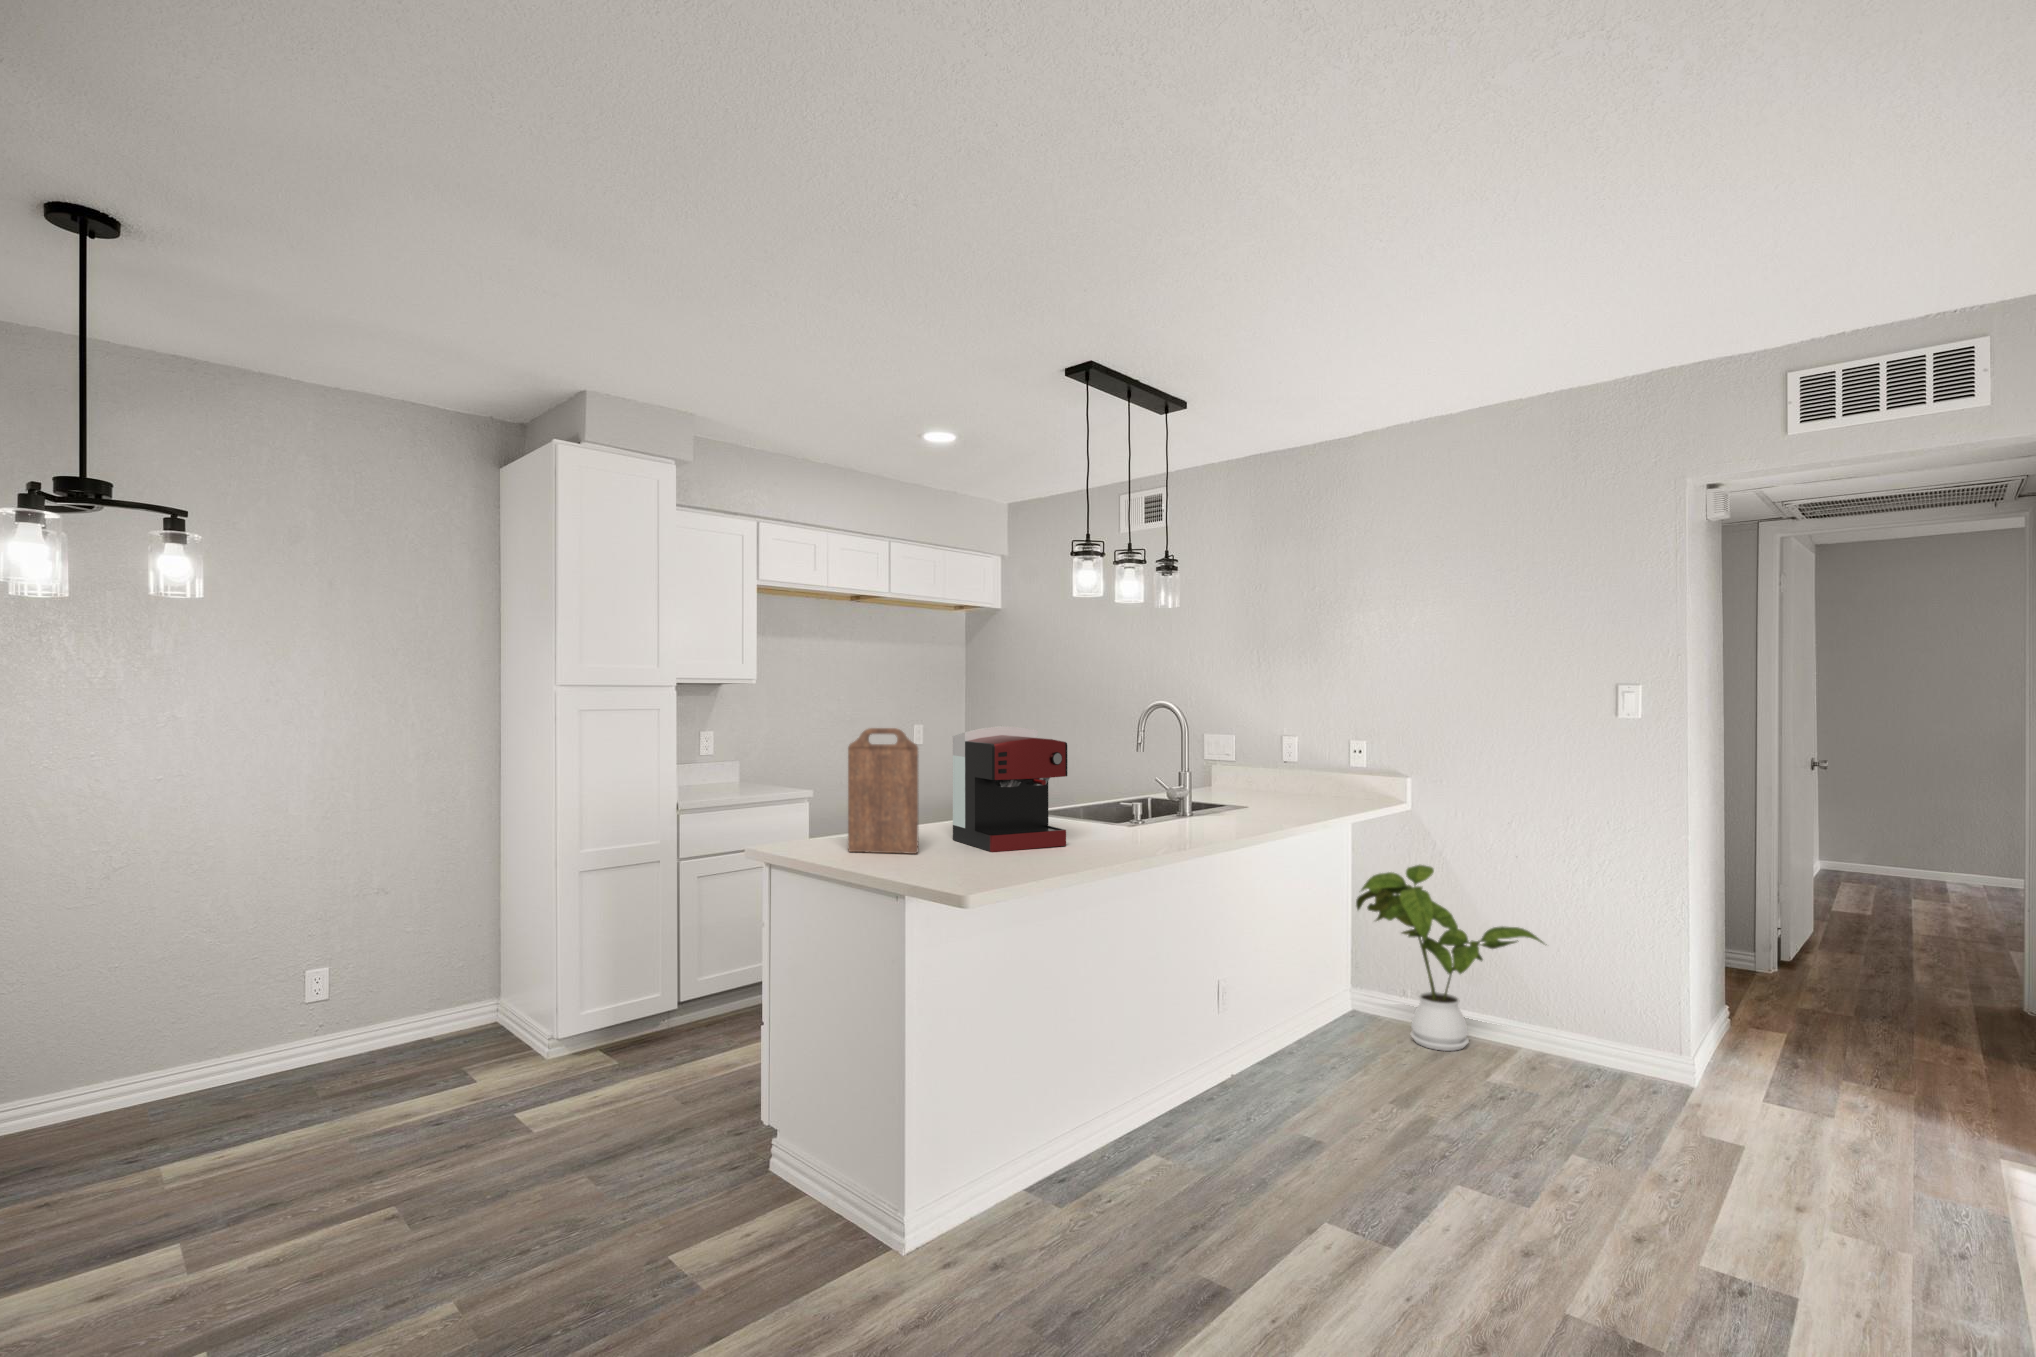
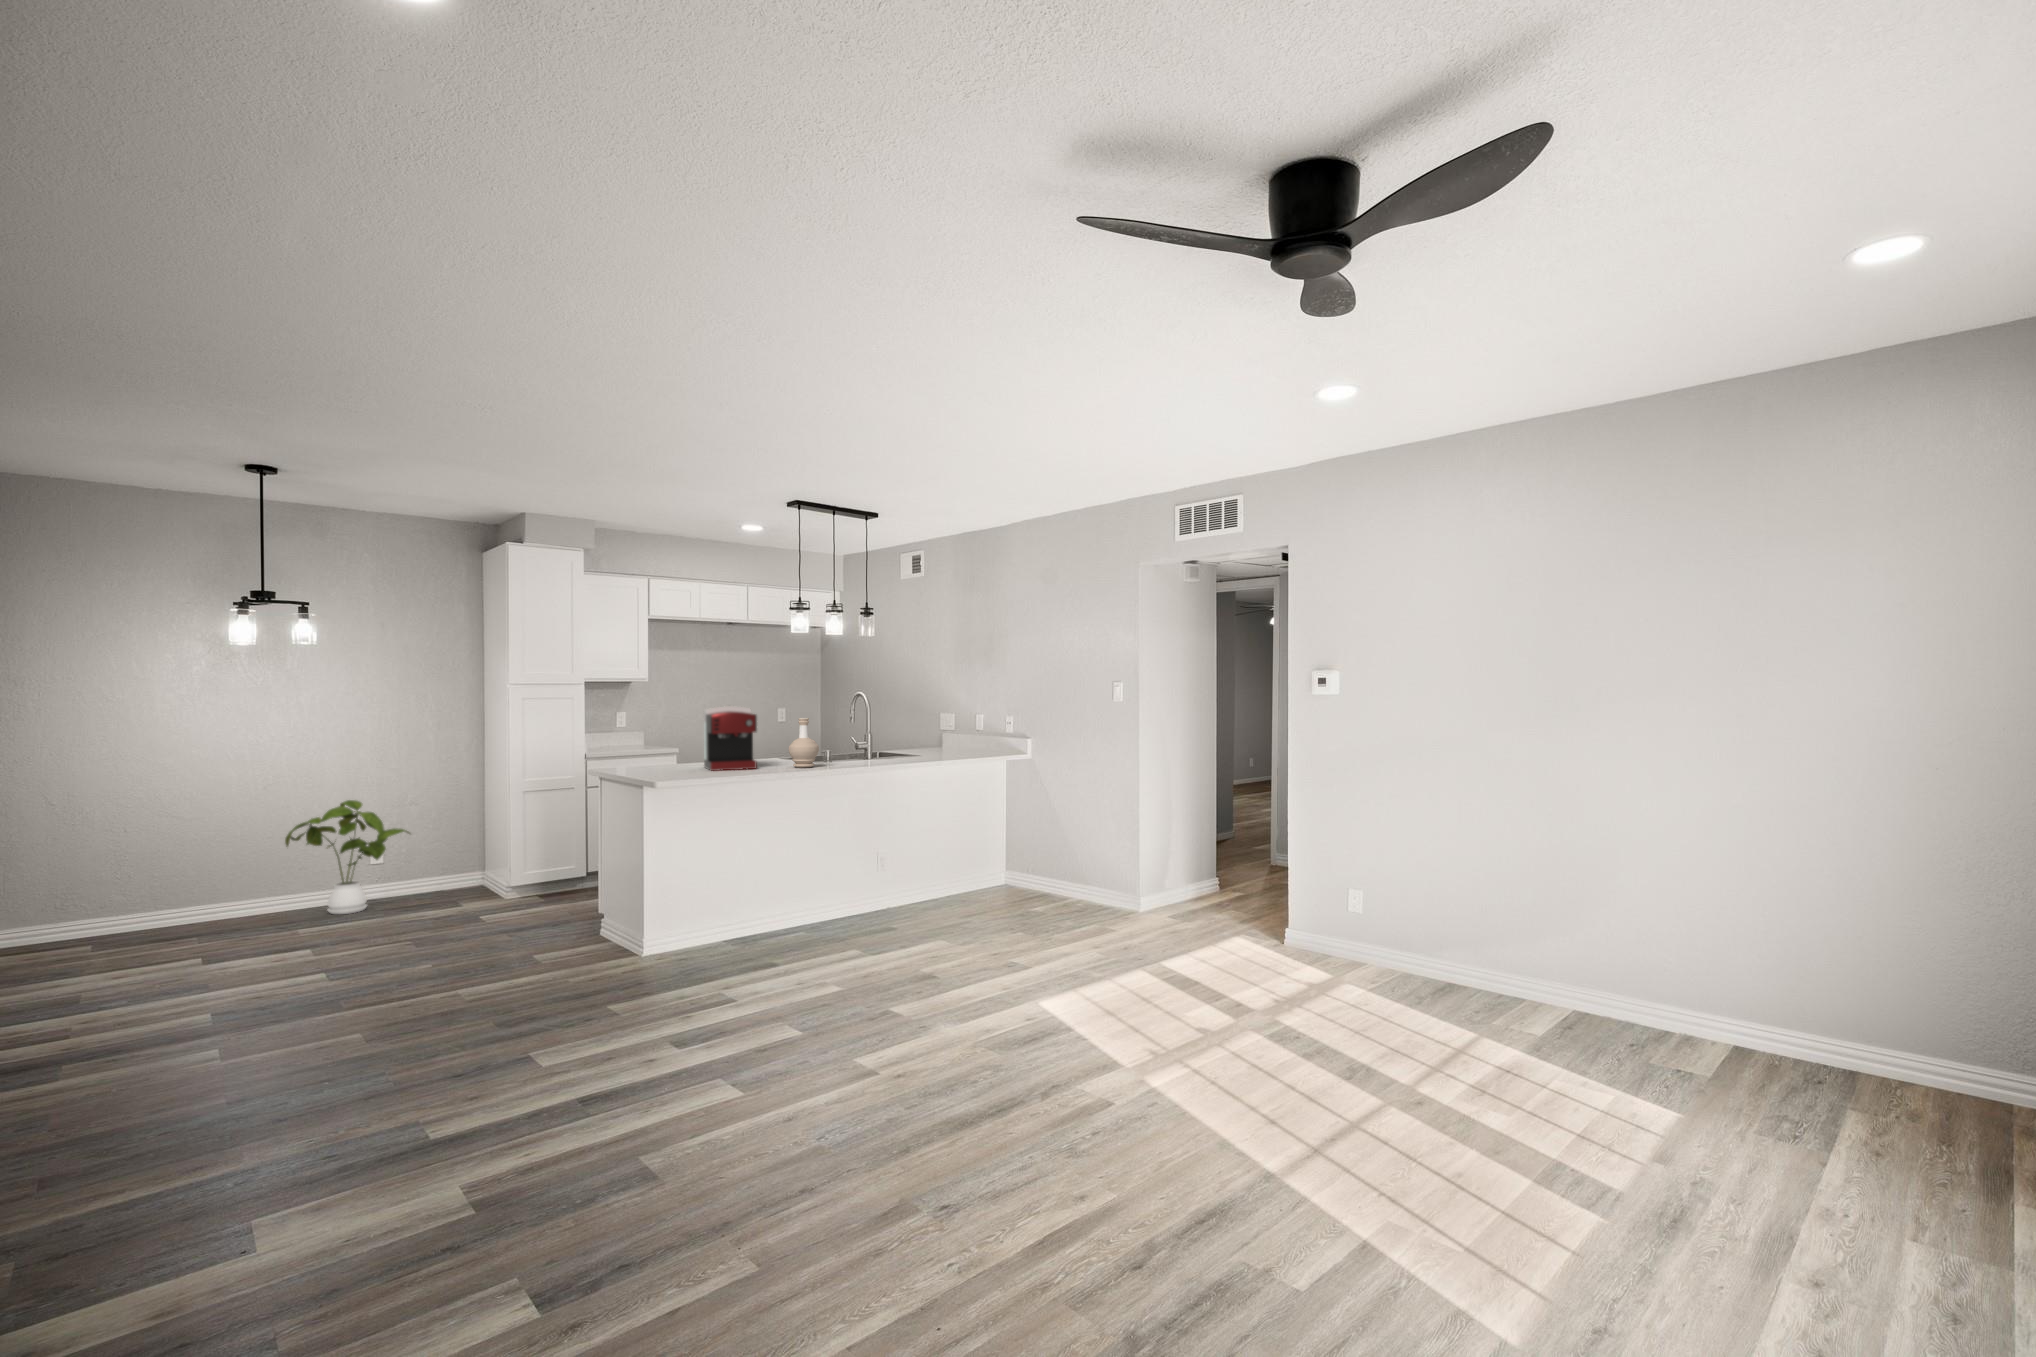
cutting board: present [848,728,918,854] -> none [637,707,672,771]
bottle: none [1111,748,1167,841] -> present [789,718,819,767]
house plant: present [1356,865,1544,1051] -> present [285,800,410,914]

